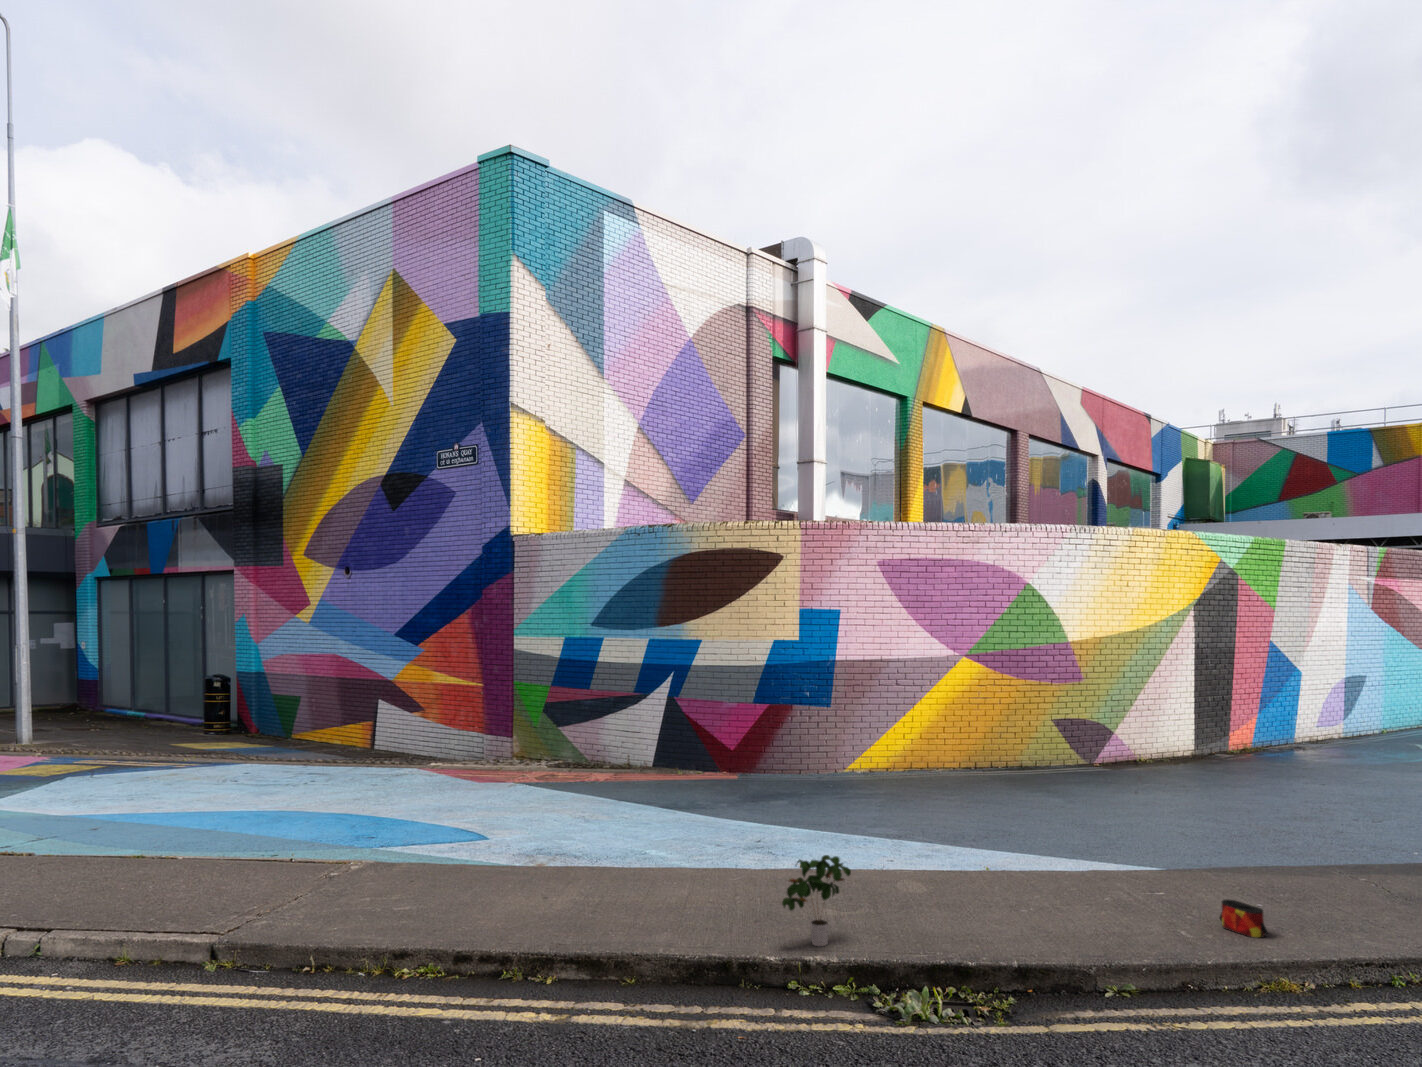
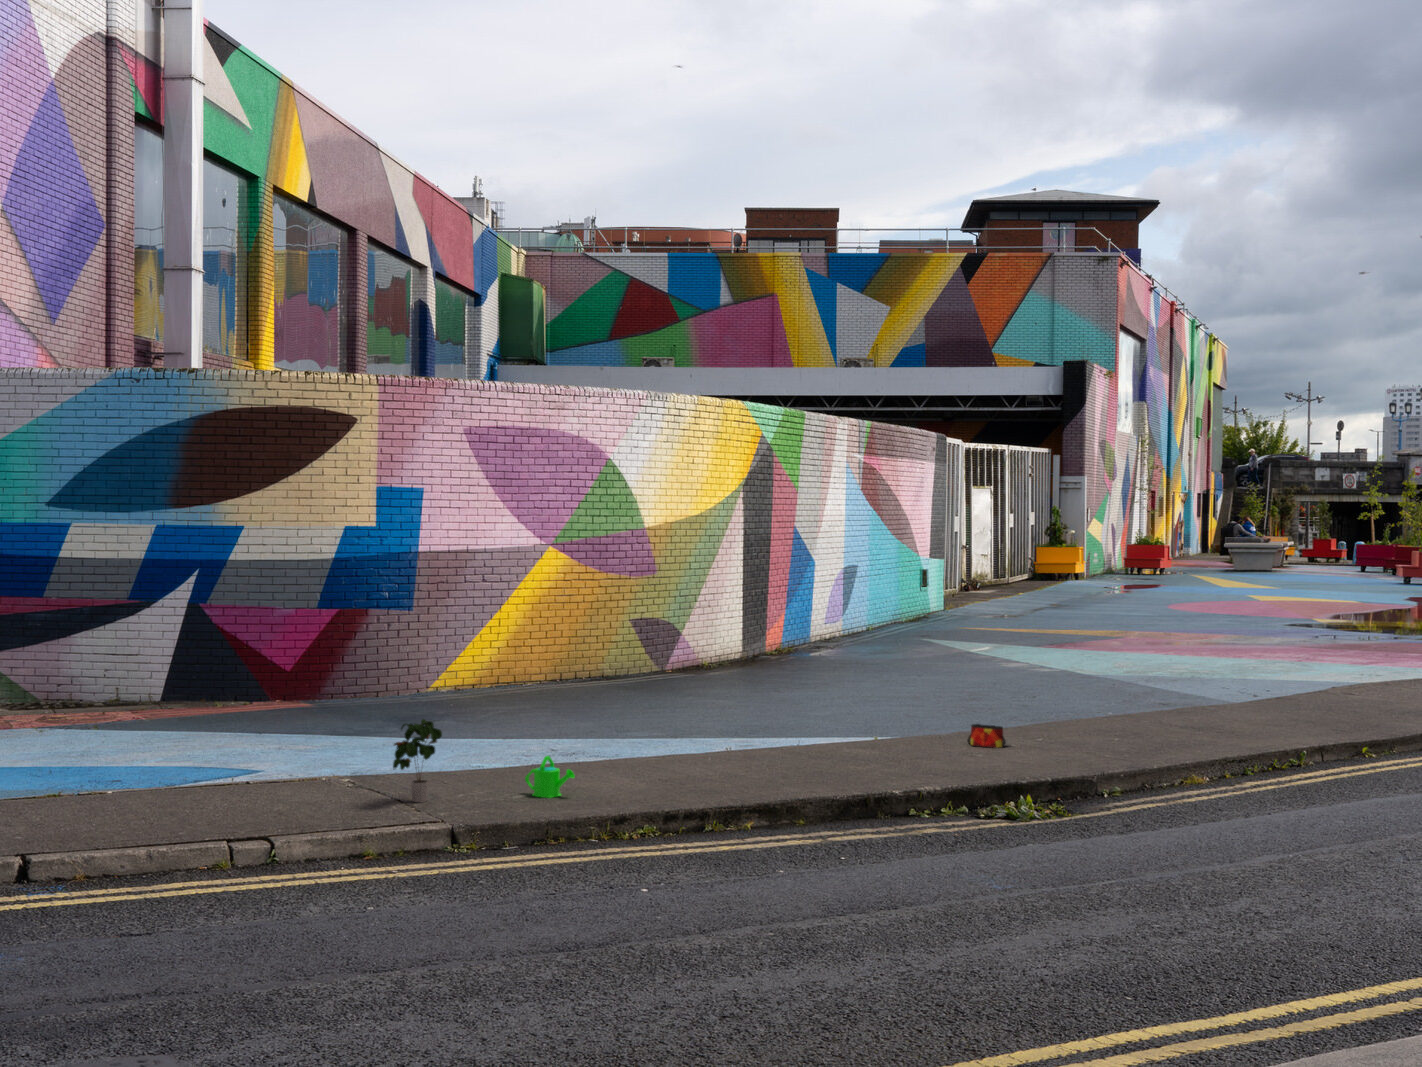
potted plant: present [782,855,851,946] -> present [393,719,442,802]
watering can: none [601,886,633,933] -> present [525,756,575,798]

